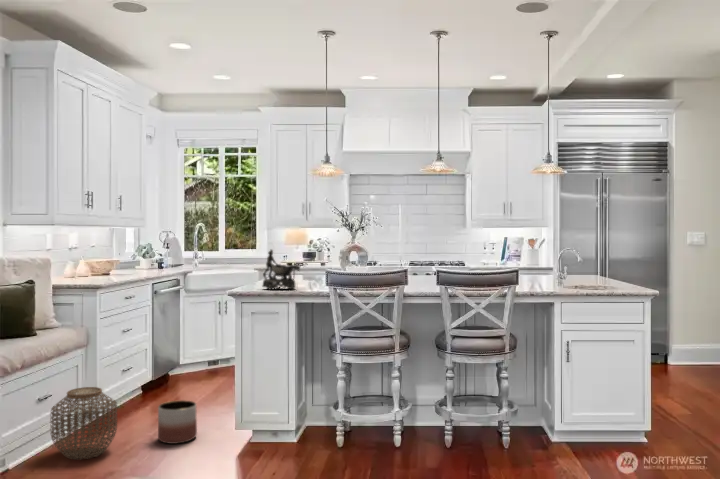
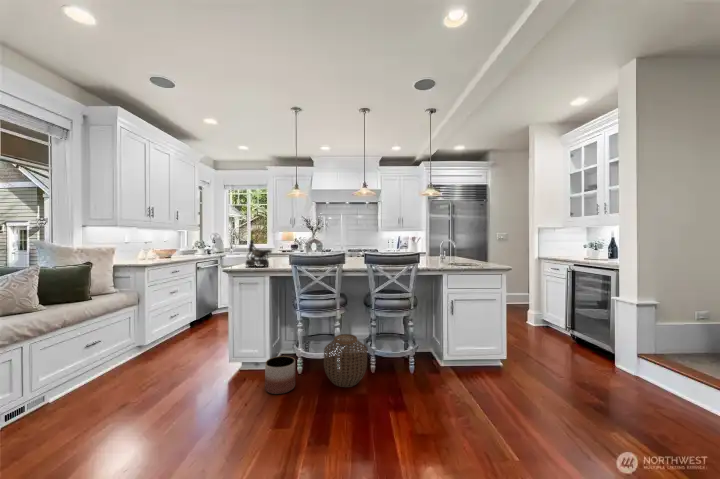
woven basket: present [51,387,117,459] -> present [324,334,367,387]
planter: present [158,400,197,444] -> present [265,356,295,394]

